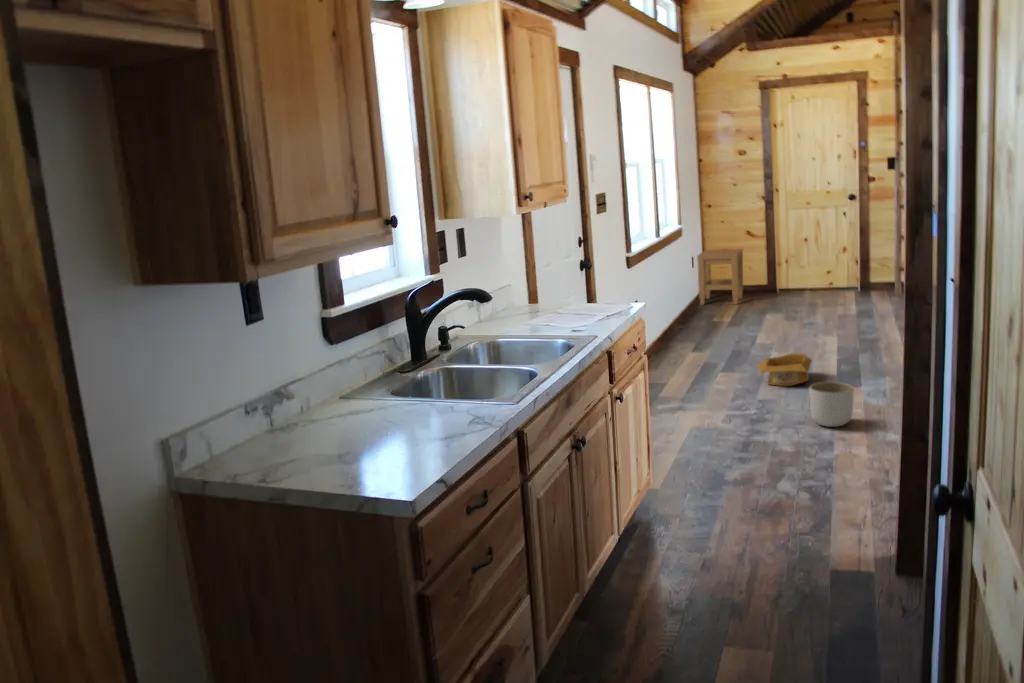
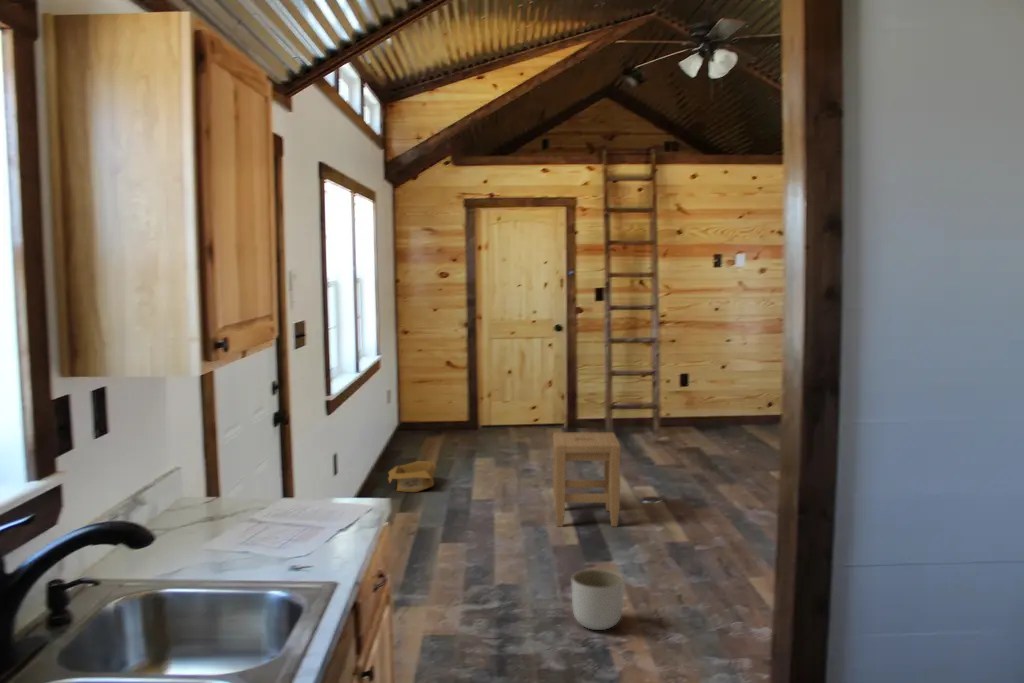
stool: present [697,249,743,305] -> present [553,433,621,527]
cardboard box: present [759,353,812,386] -> present [388,461,437,492]

